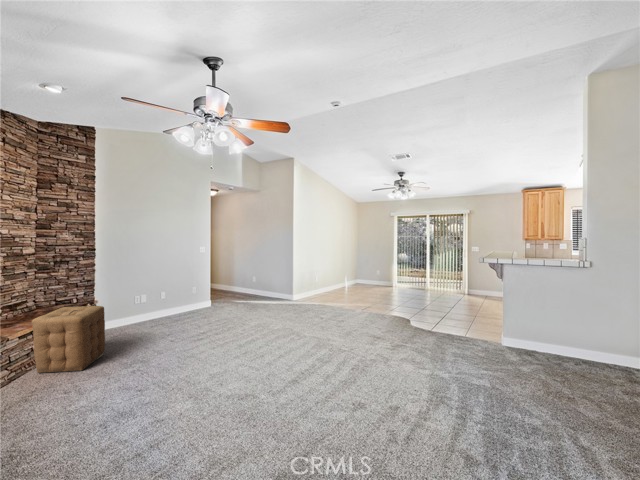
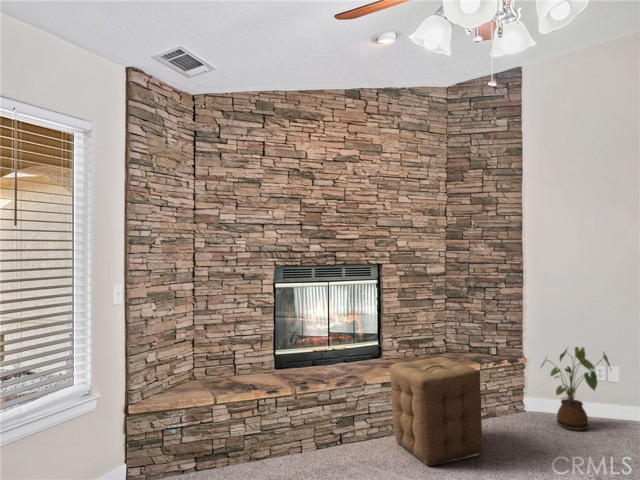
house plant: none [111,287,147,331] -> present [541,347,611,431]

